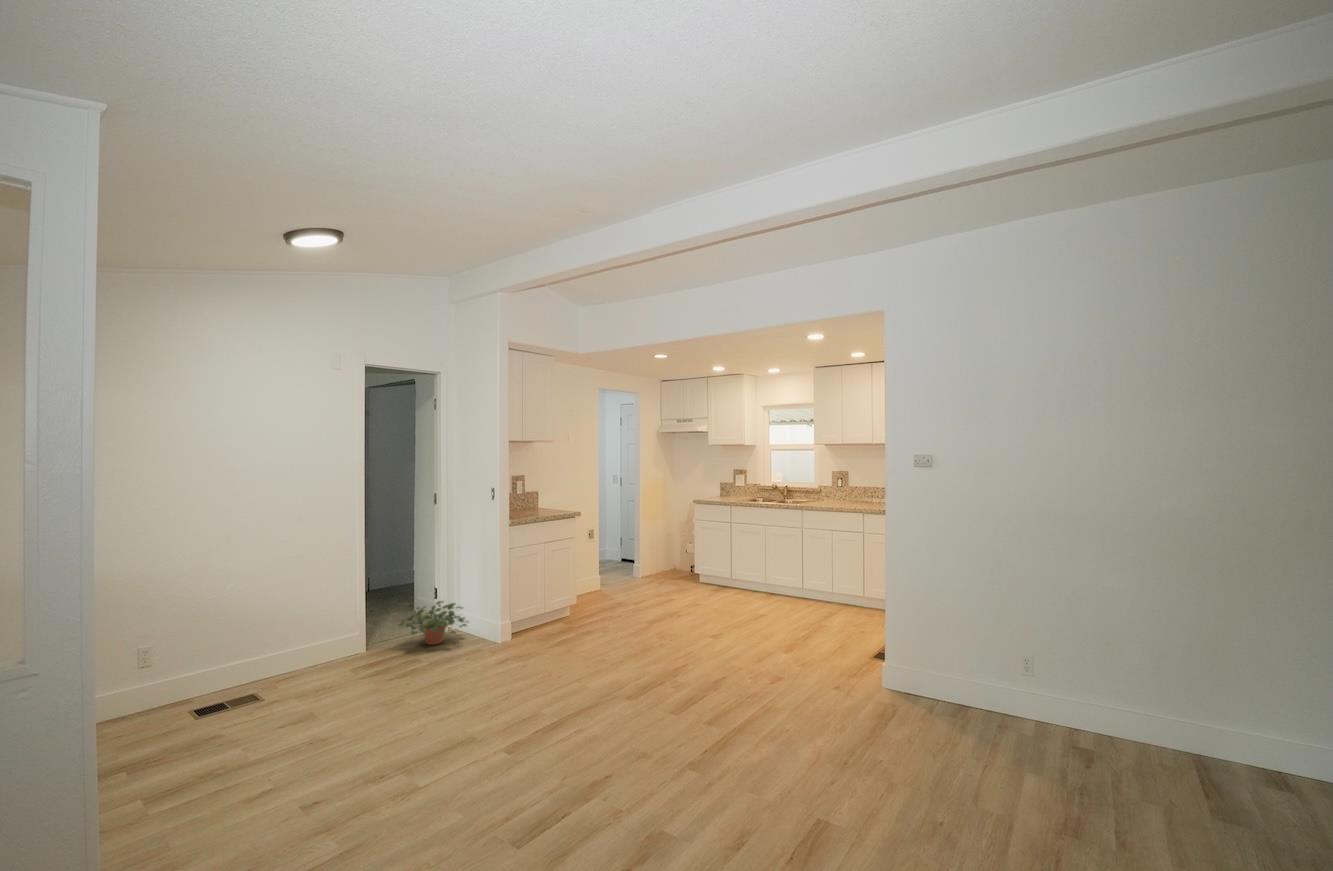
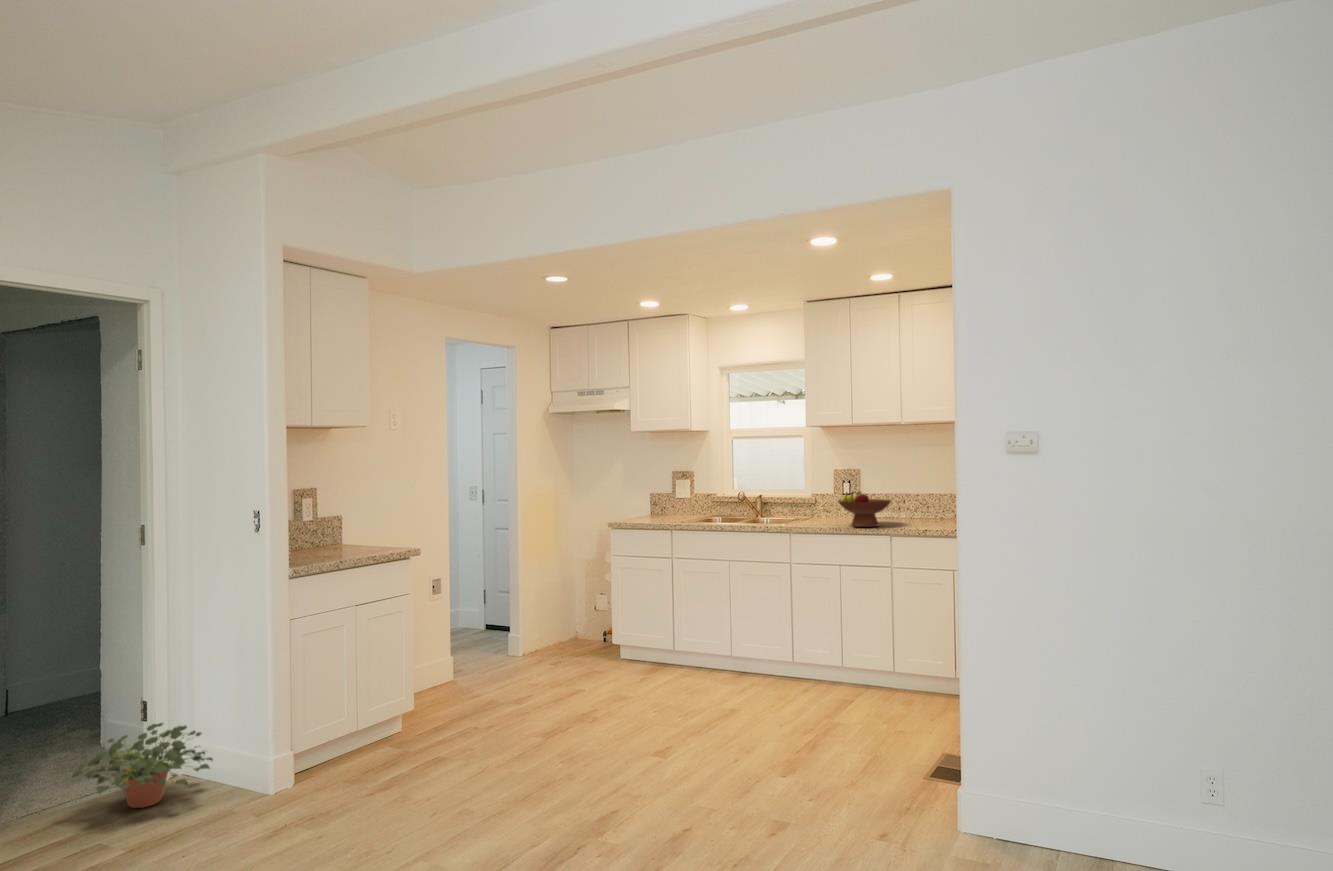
fruit bowl: none [831,485,865,507] -> present [838,492,891,527]

